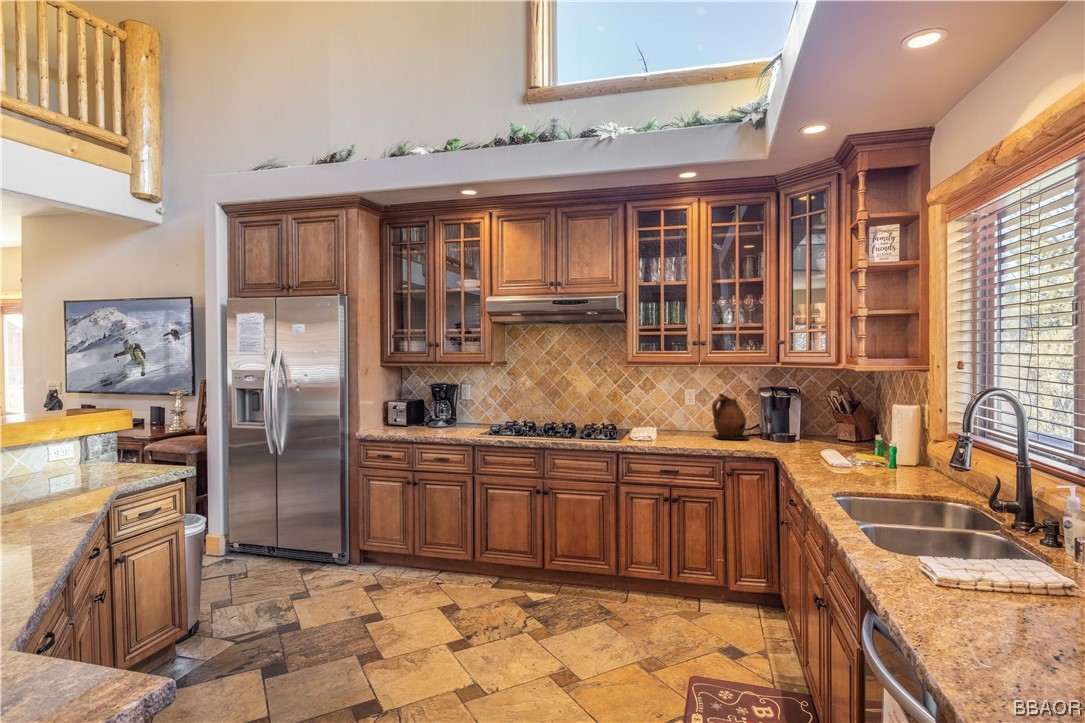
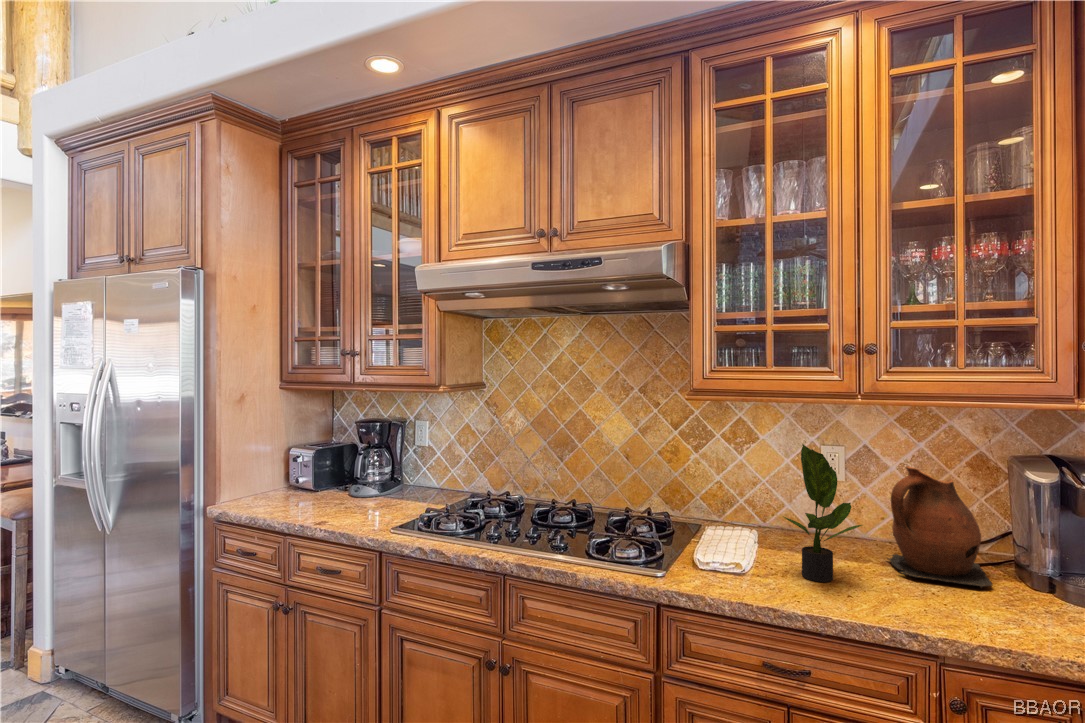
potted plant: none [668,384,701,441] -> present [784,444,862,582]

